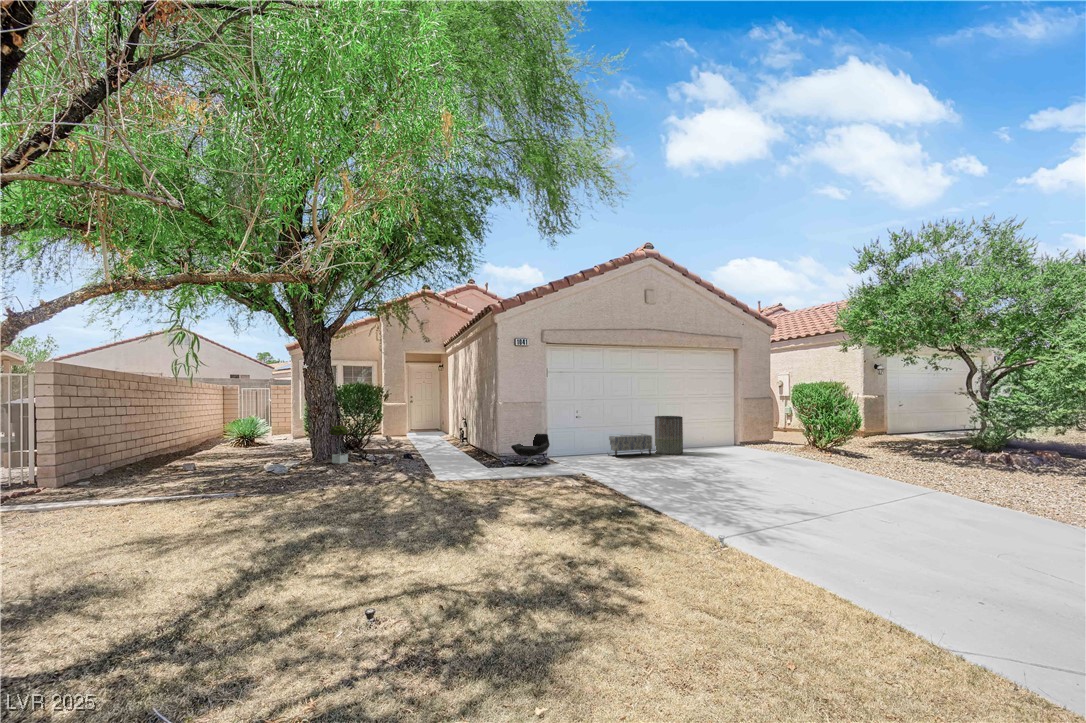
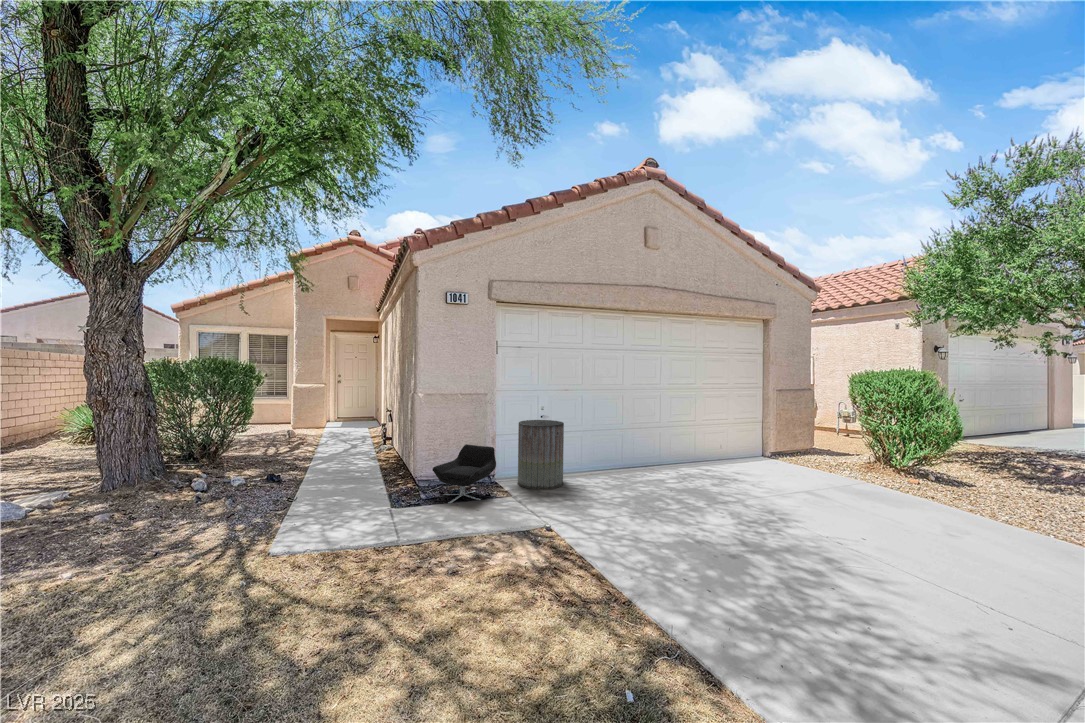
trash can: present [655,416,683,455] -> present [518,420,564,489]
potted tree: present [330,425,348,464] -> none [130,430,166,494]
bench: present [608,434,652,457] -> none [586,441,655,480]

